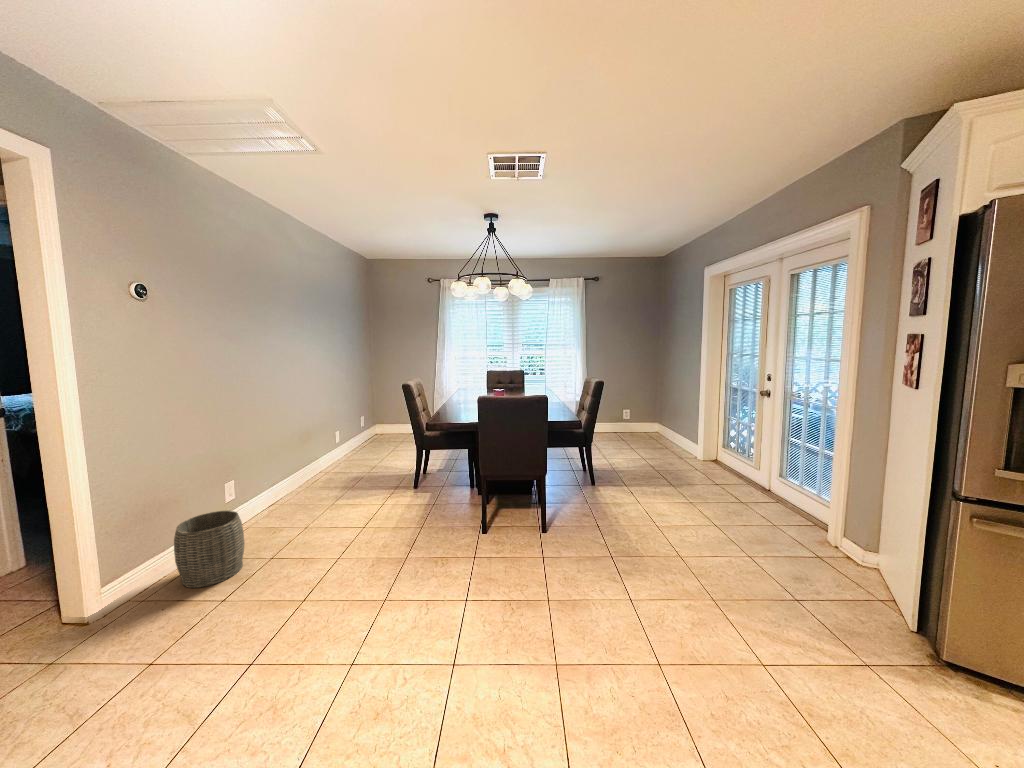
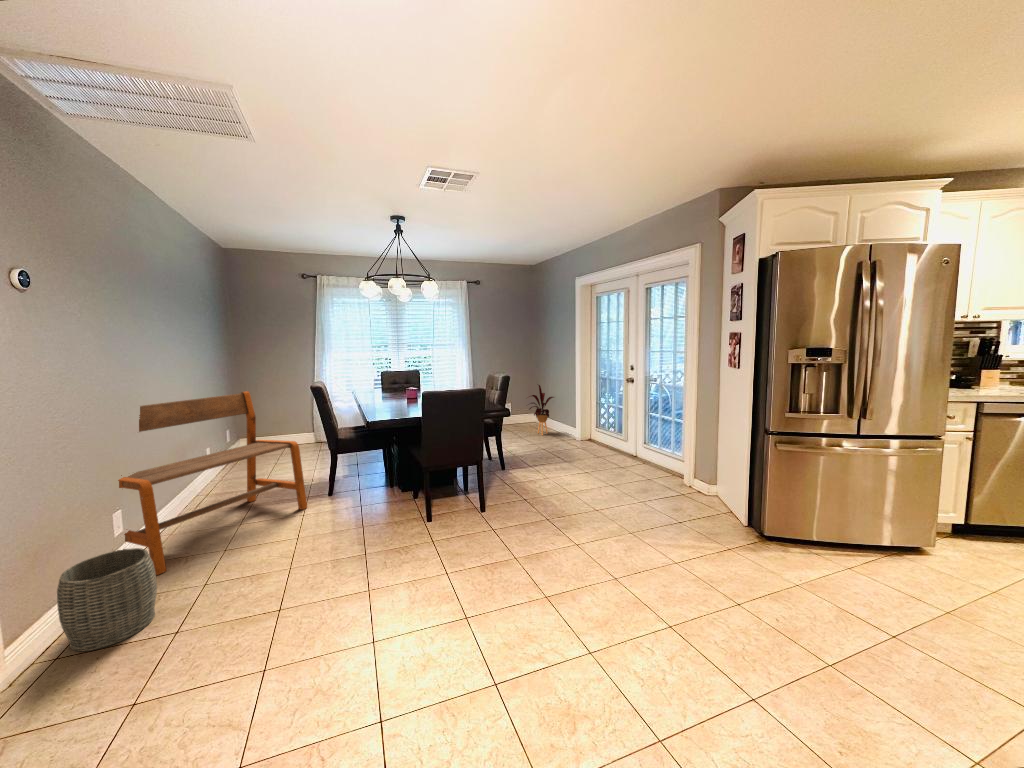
bench: none [243,385,395,534] -> present [118,391,307,575]
house plant: none [638,391,678,448] -> present [529,385,554,435]

